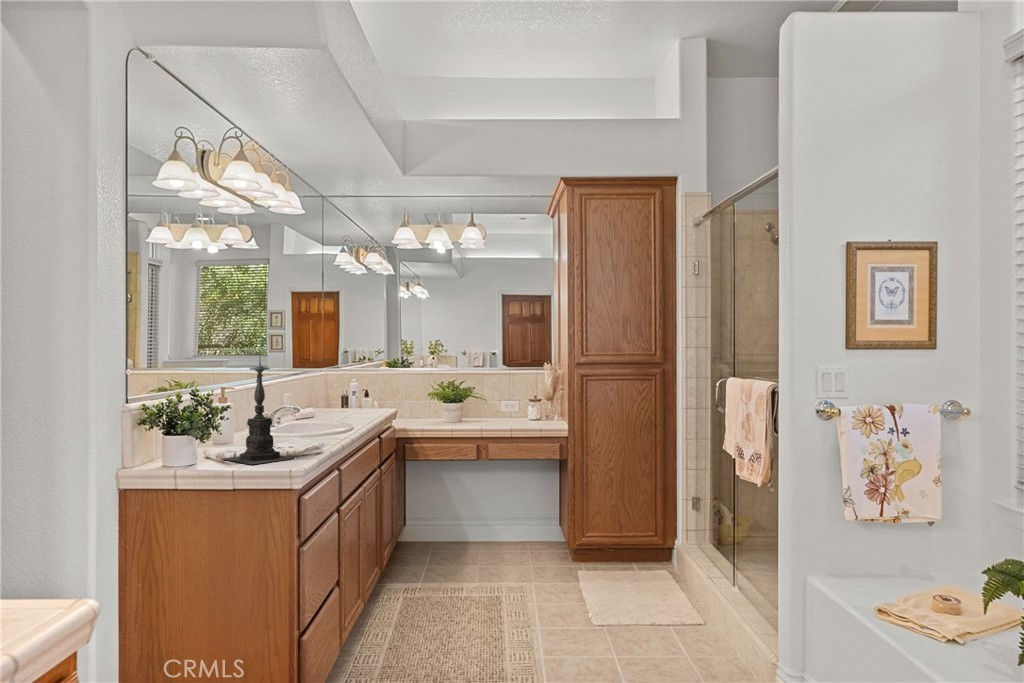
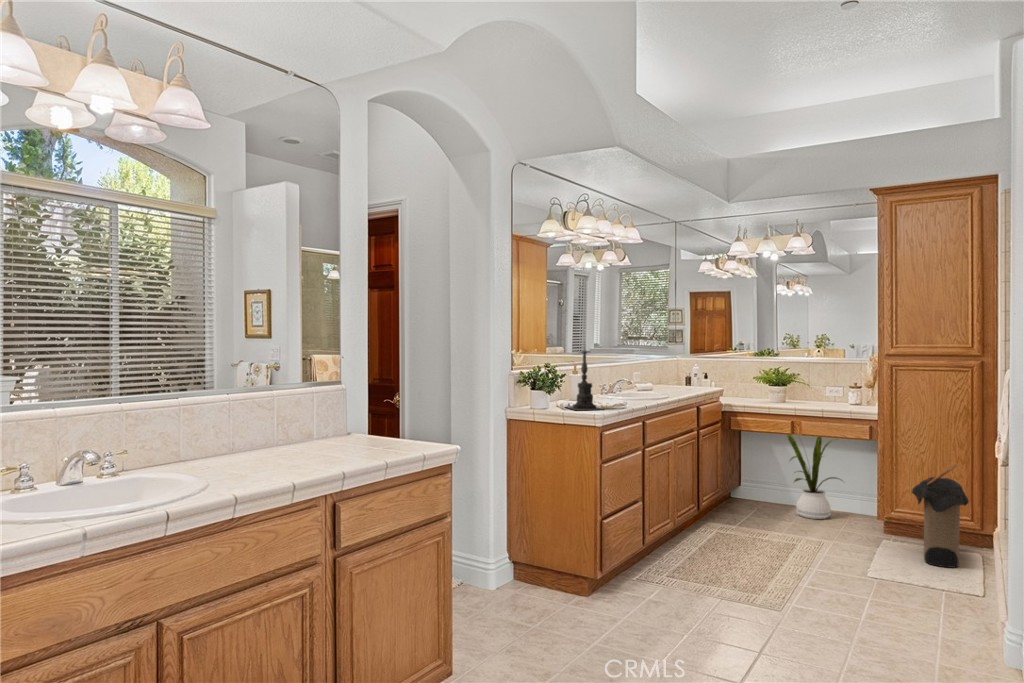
house plant: none [453,437,528,554] -> present [787,435,841,519]
laundry hamper: none [611,479,670,592] -> present [912,465,969,568]

